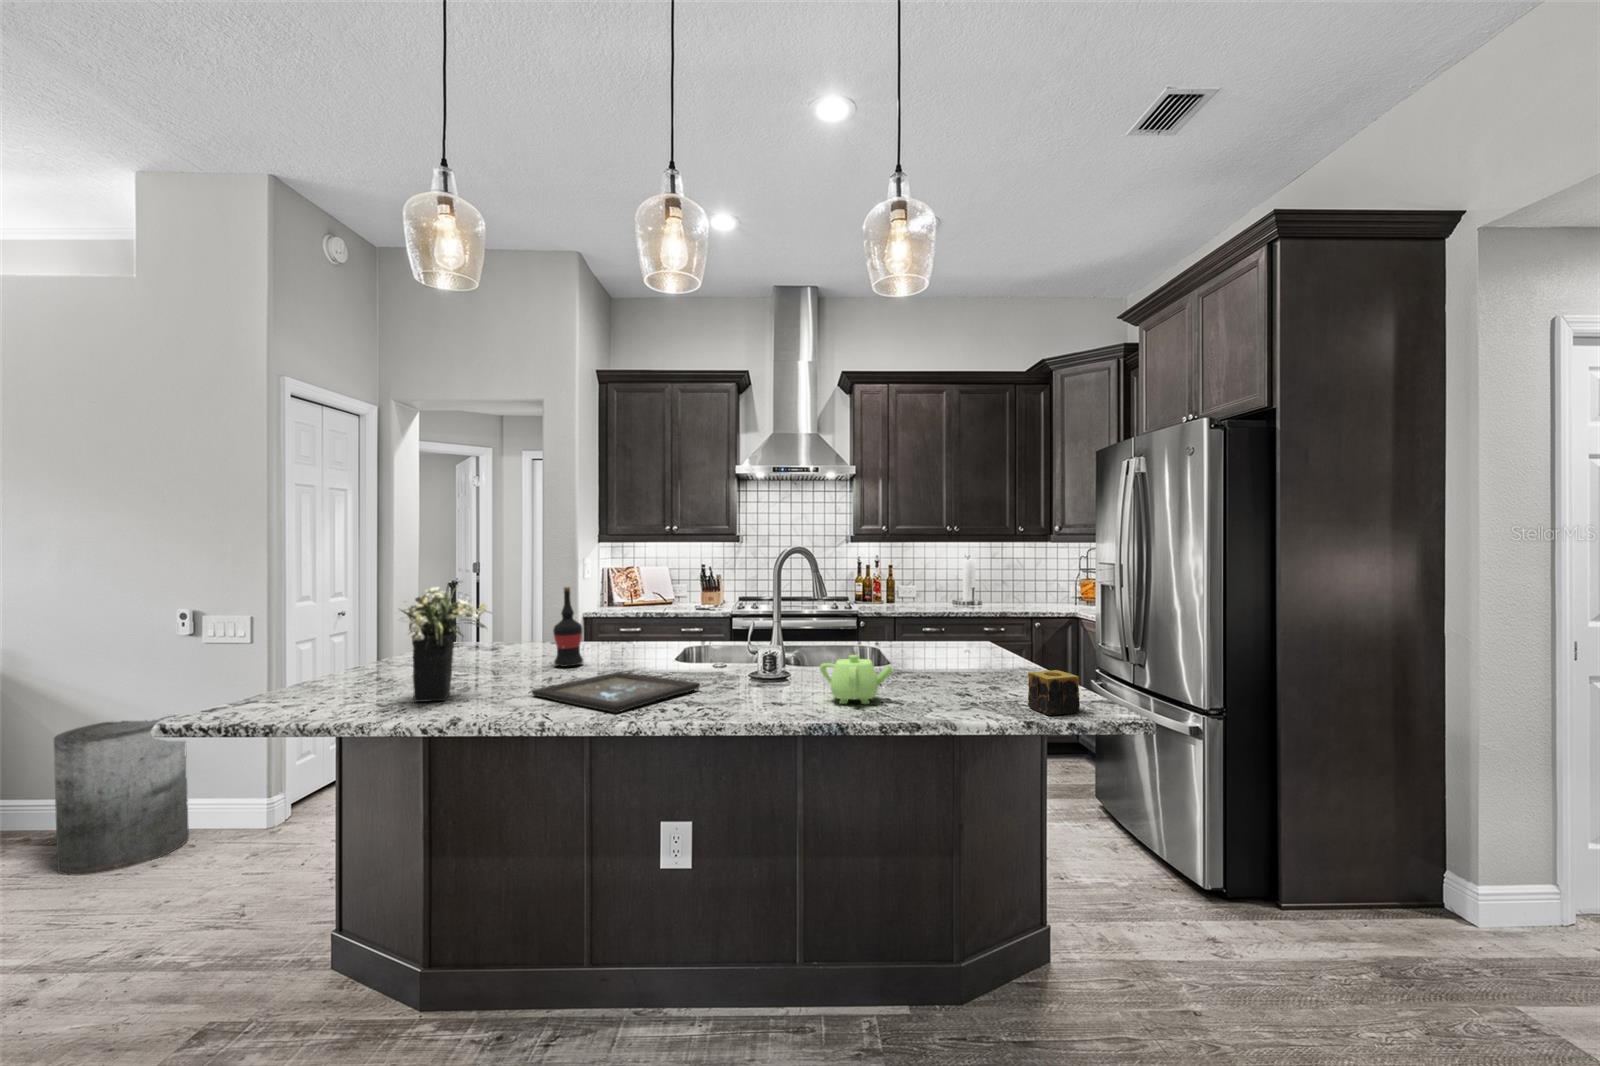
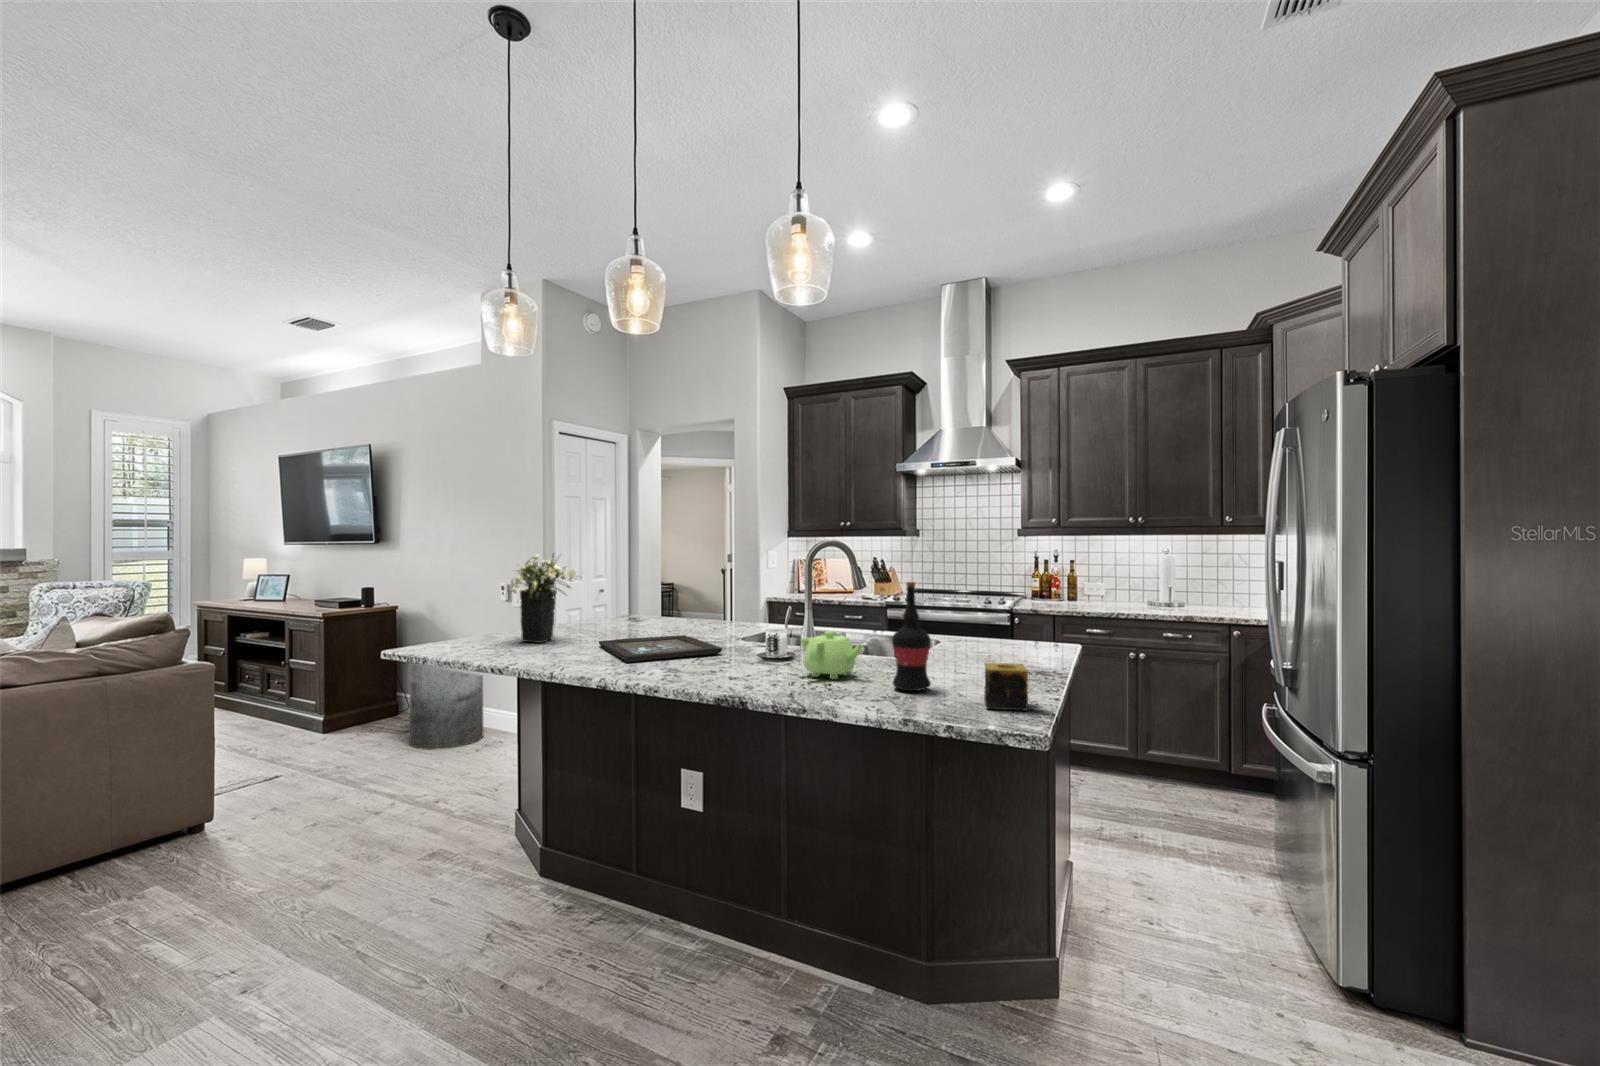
wine bottle: present [553,587,583,667] -> present [892,582,931,691]

